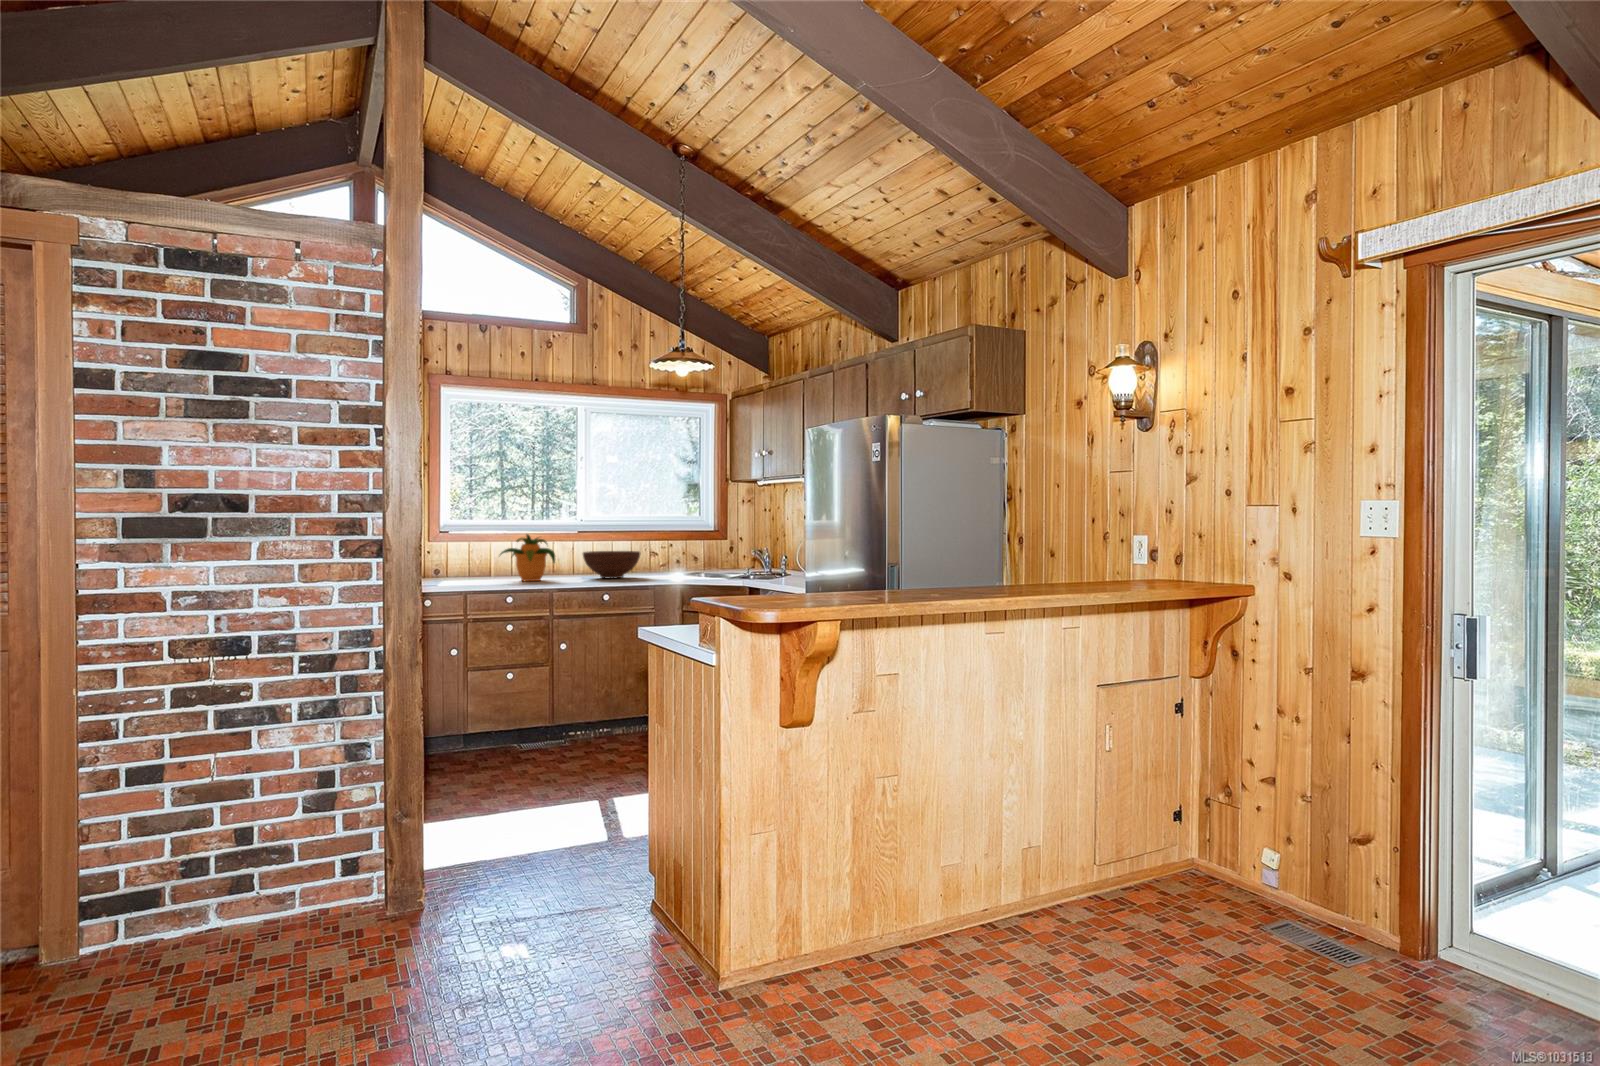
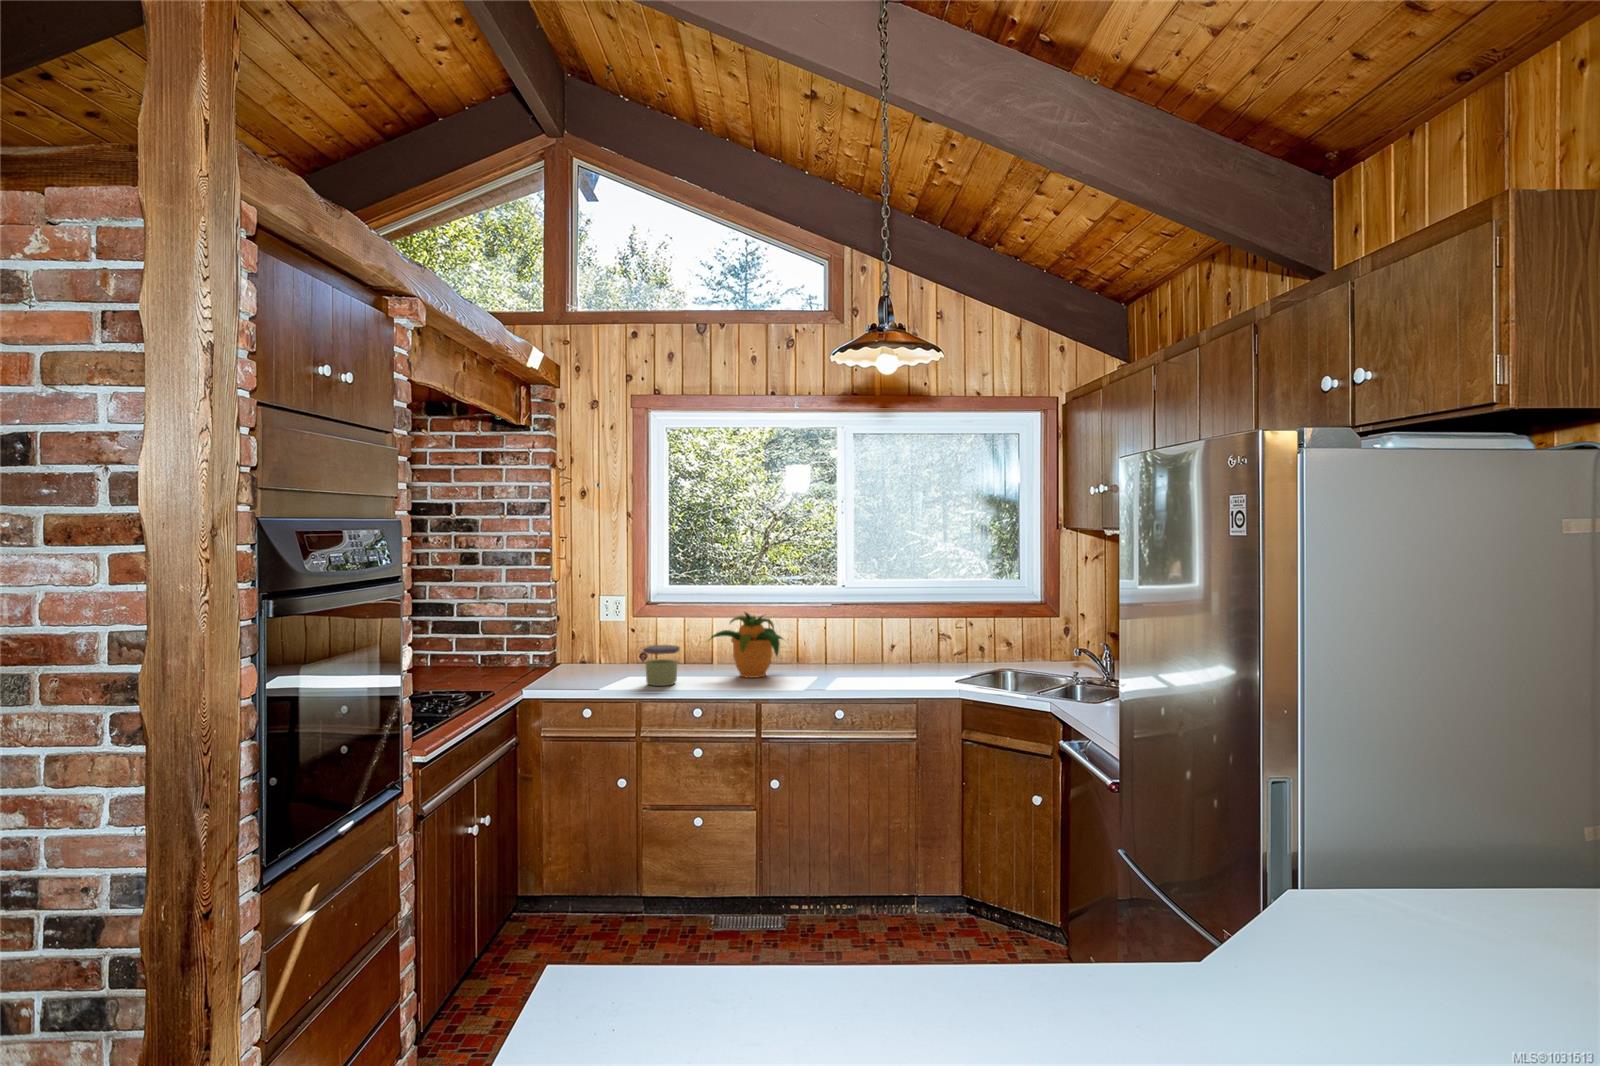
fruit bowl: present [583,551,640,578] -> none [825,633,907,677]
jar: none [458,558,484,586] -> present [643,645,680,686]

